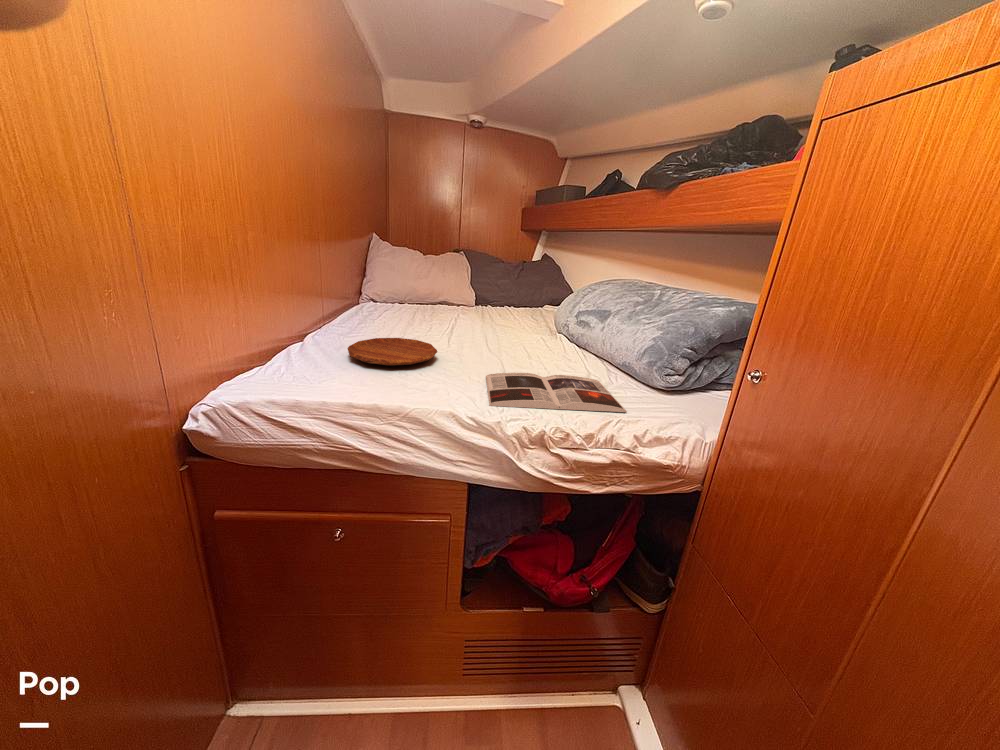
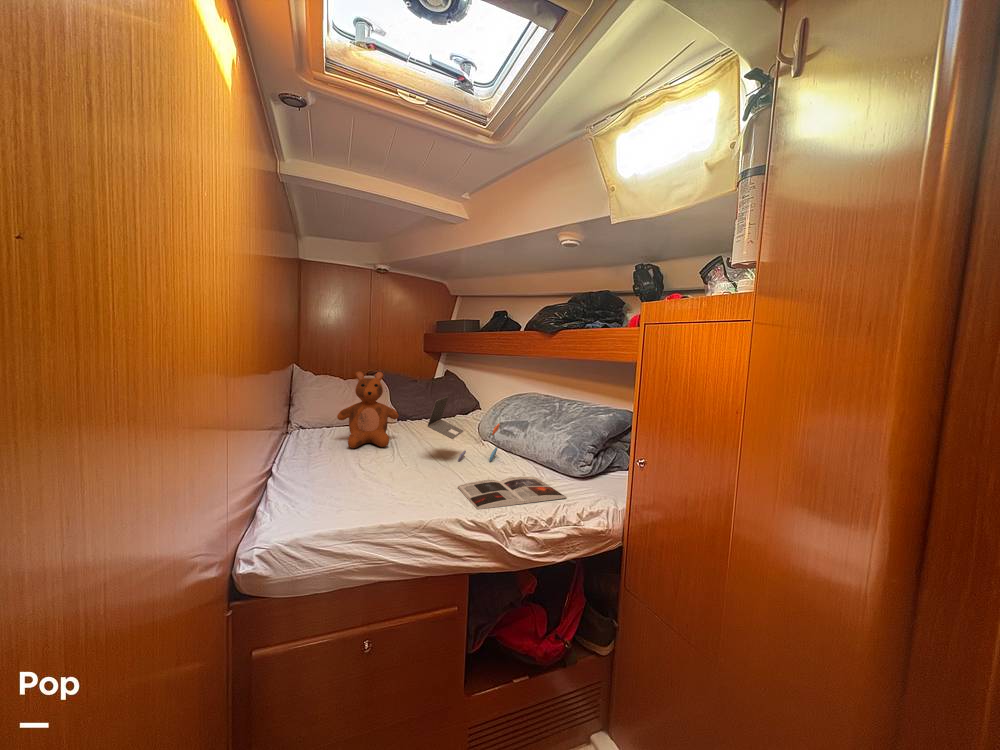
teddy bear: none [395,235,462,325] -> present [337,371,399,448]
laptop: none [475,268,571,354] -> present [428,397,500,461]
tray: present [348,338,437,365] -> none [336,465,411,491]

